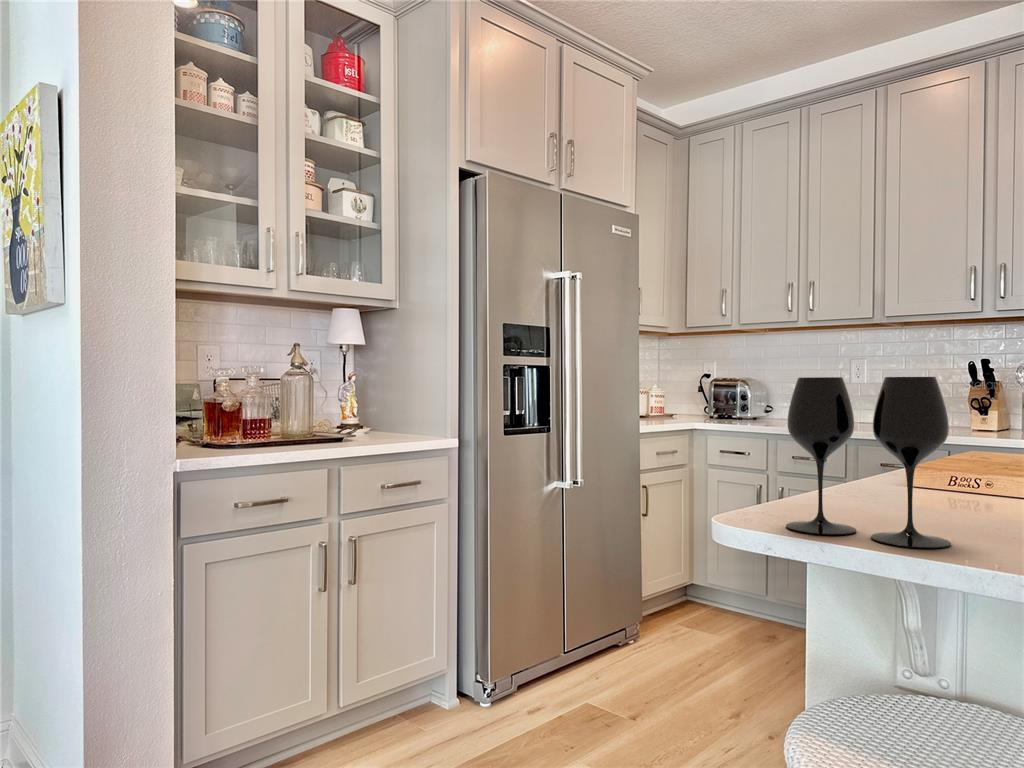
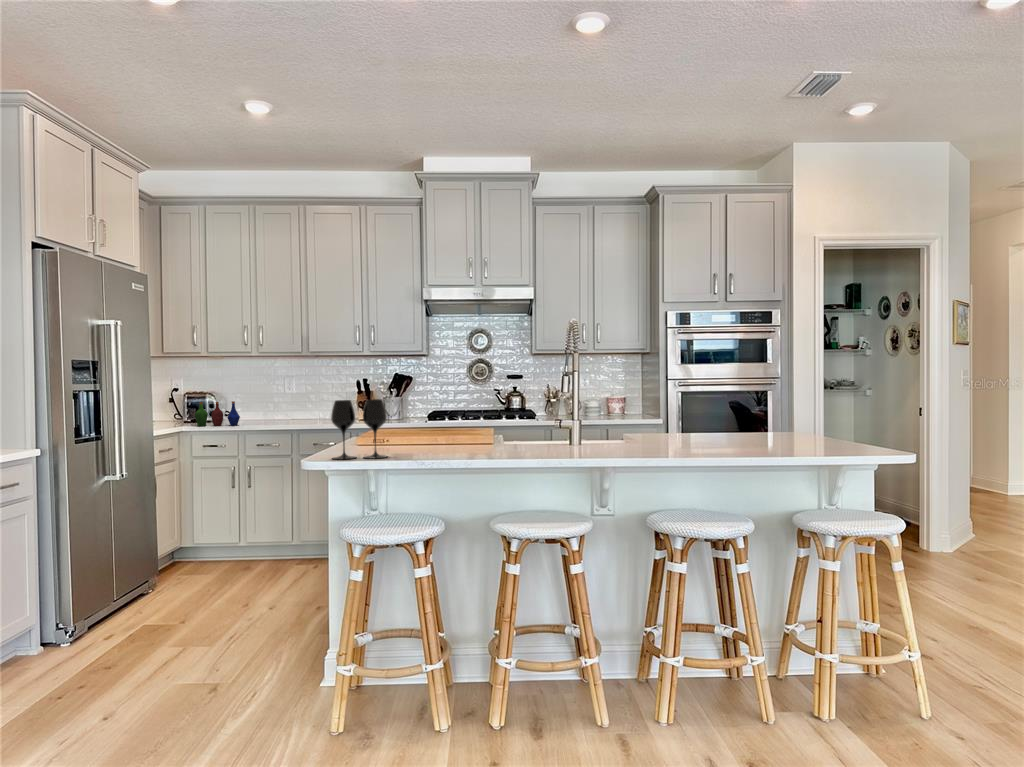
bottle: none [714,391,773,426] -> present [195,401,240,426]

